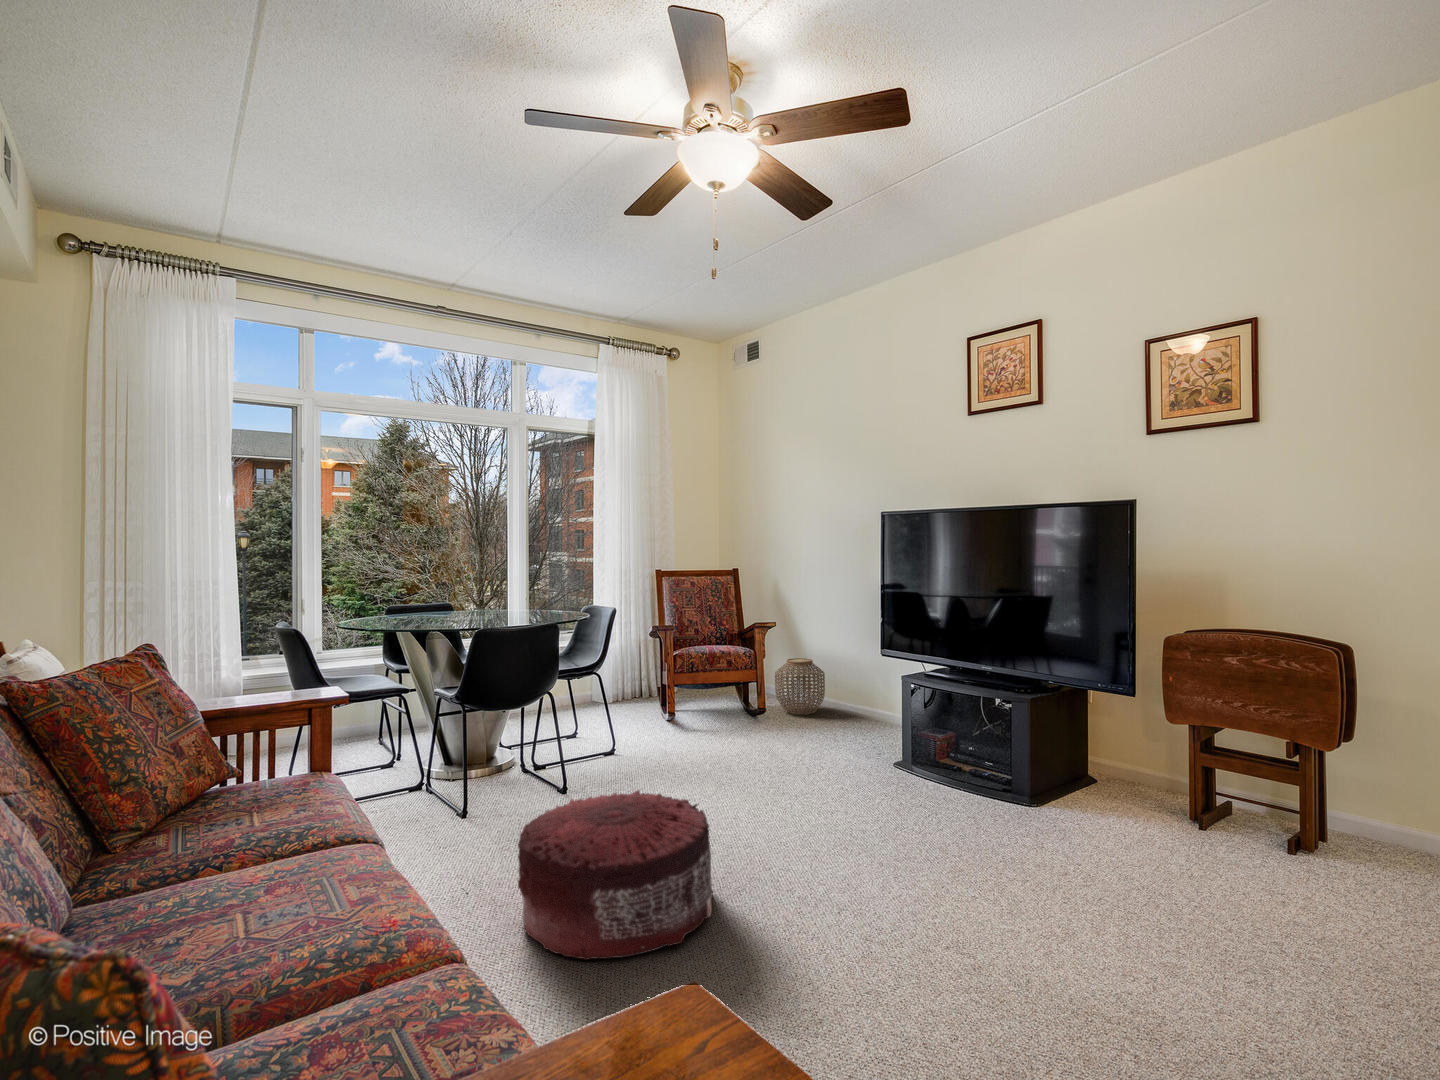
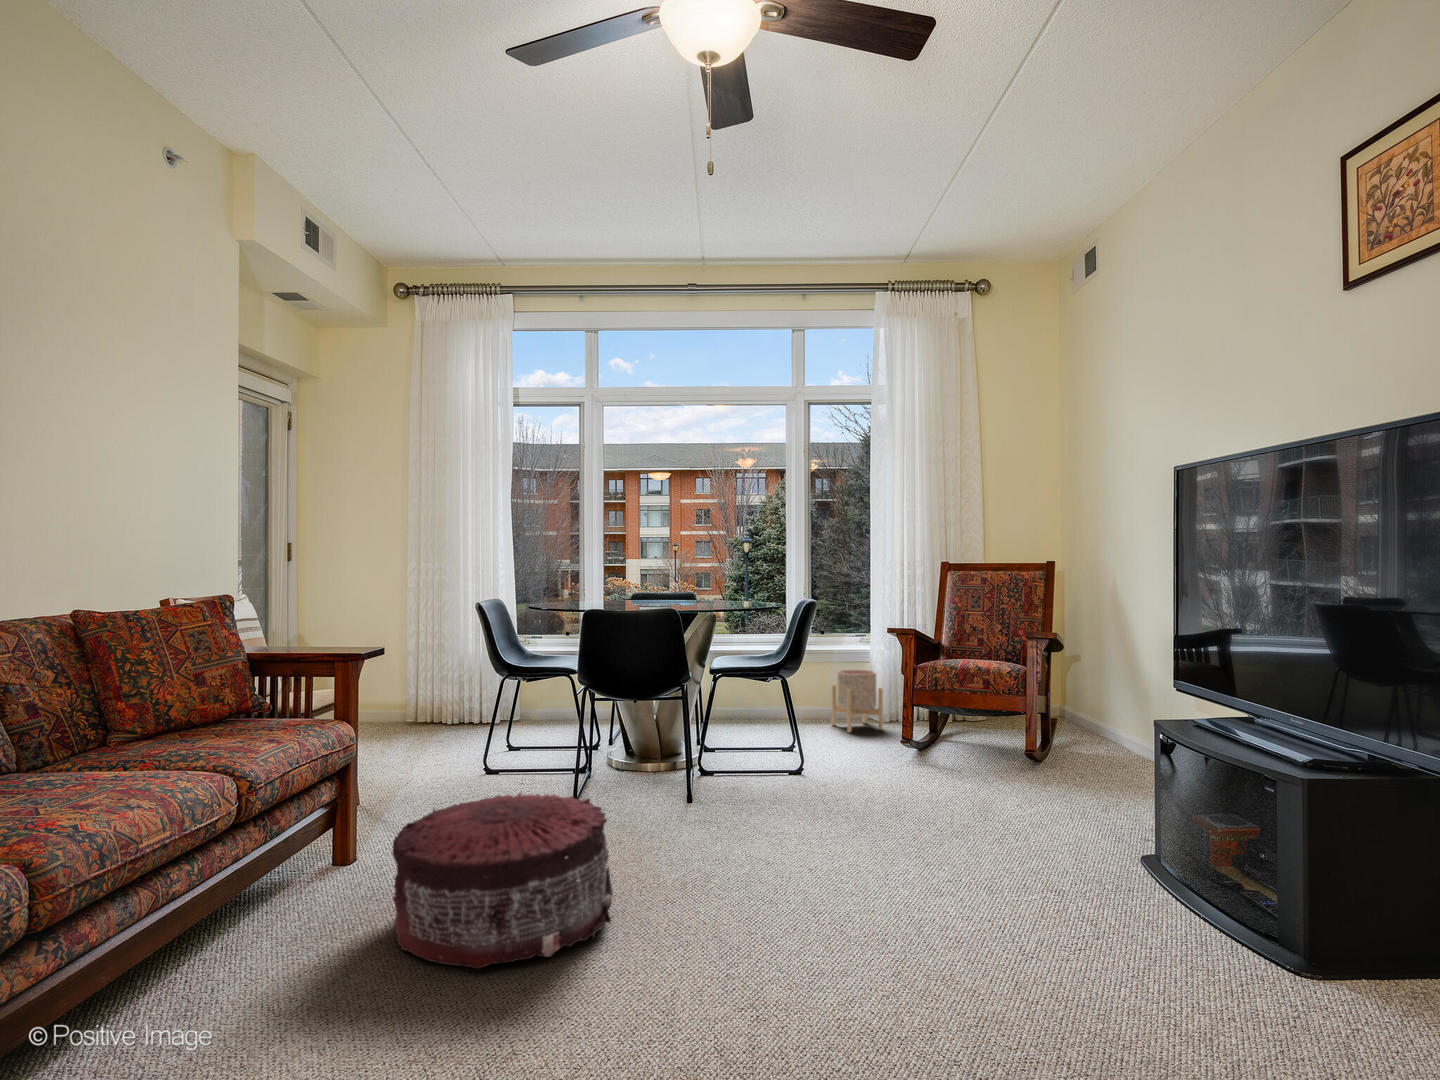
woven basket: present [775,658,825,715] -> none [1074,691,1154,775]
planter: none [572,664,618,718] -> present [832,669,883,732]

